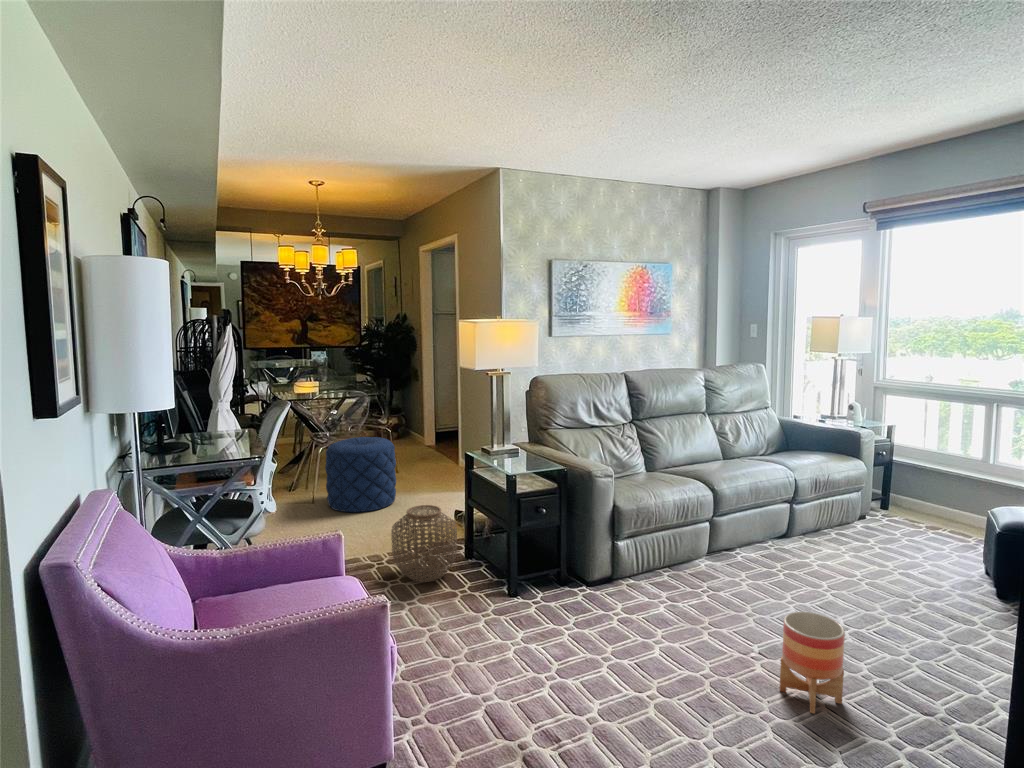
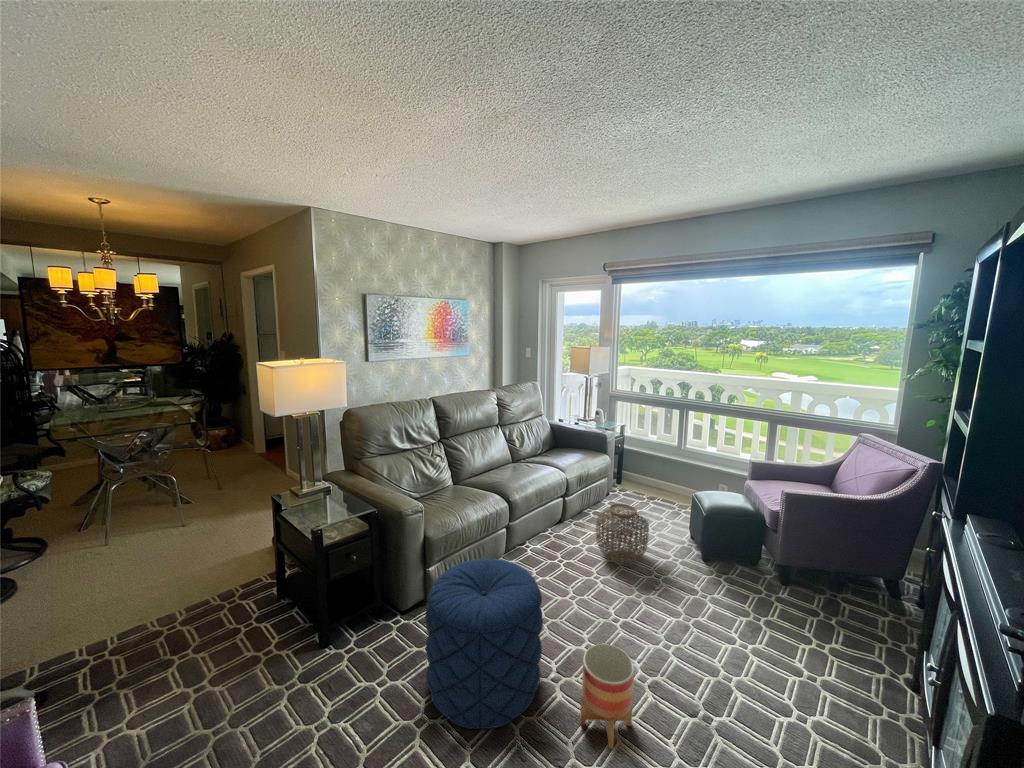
pouf: present [325,437,396,512] -> present [425,558,543,729]
woven basket: present [391,505,457,582] -> present [596,504,649,566]

